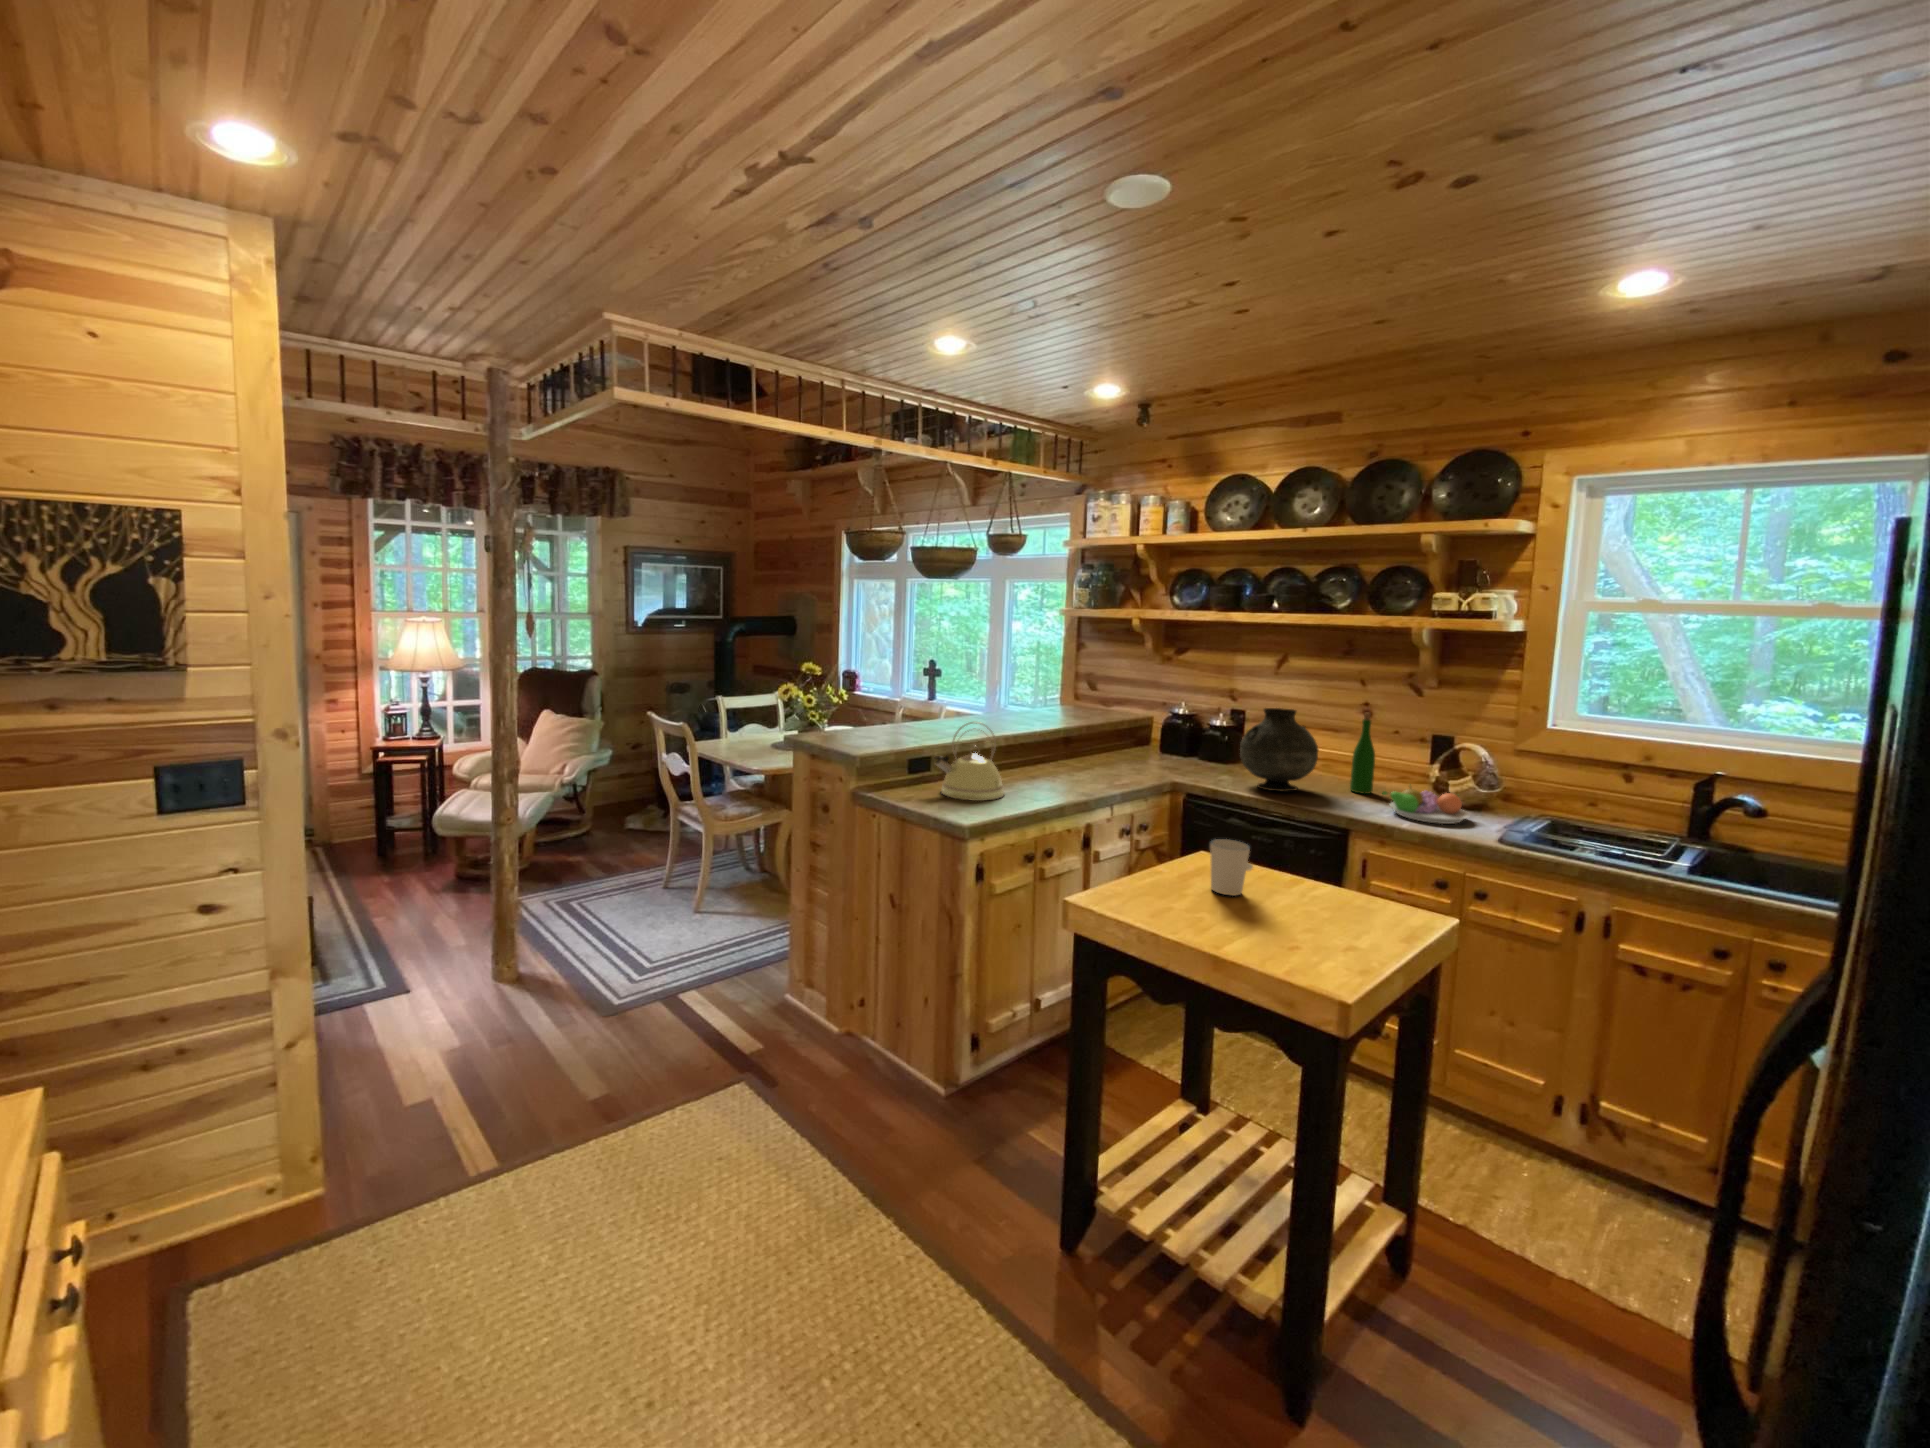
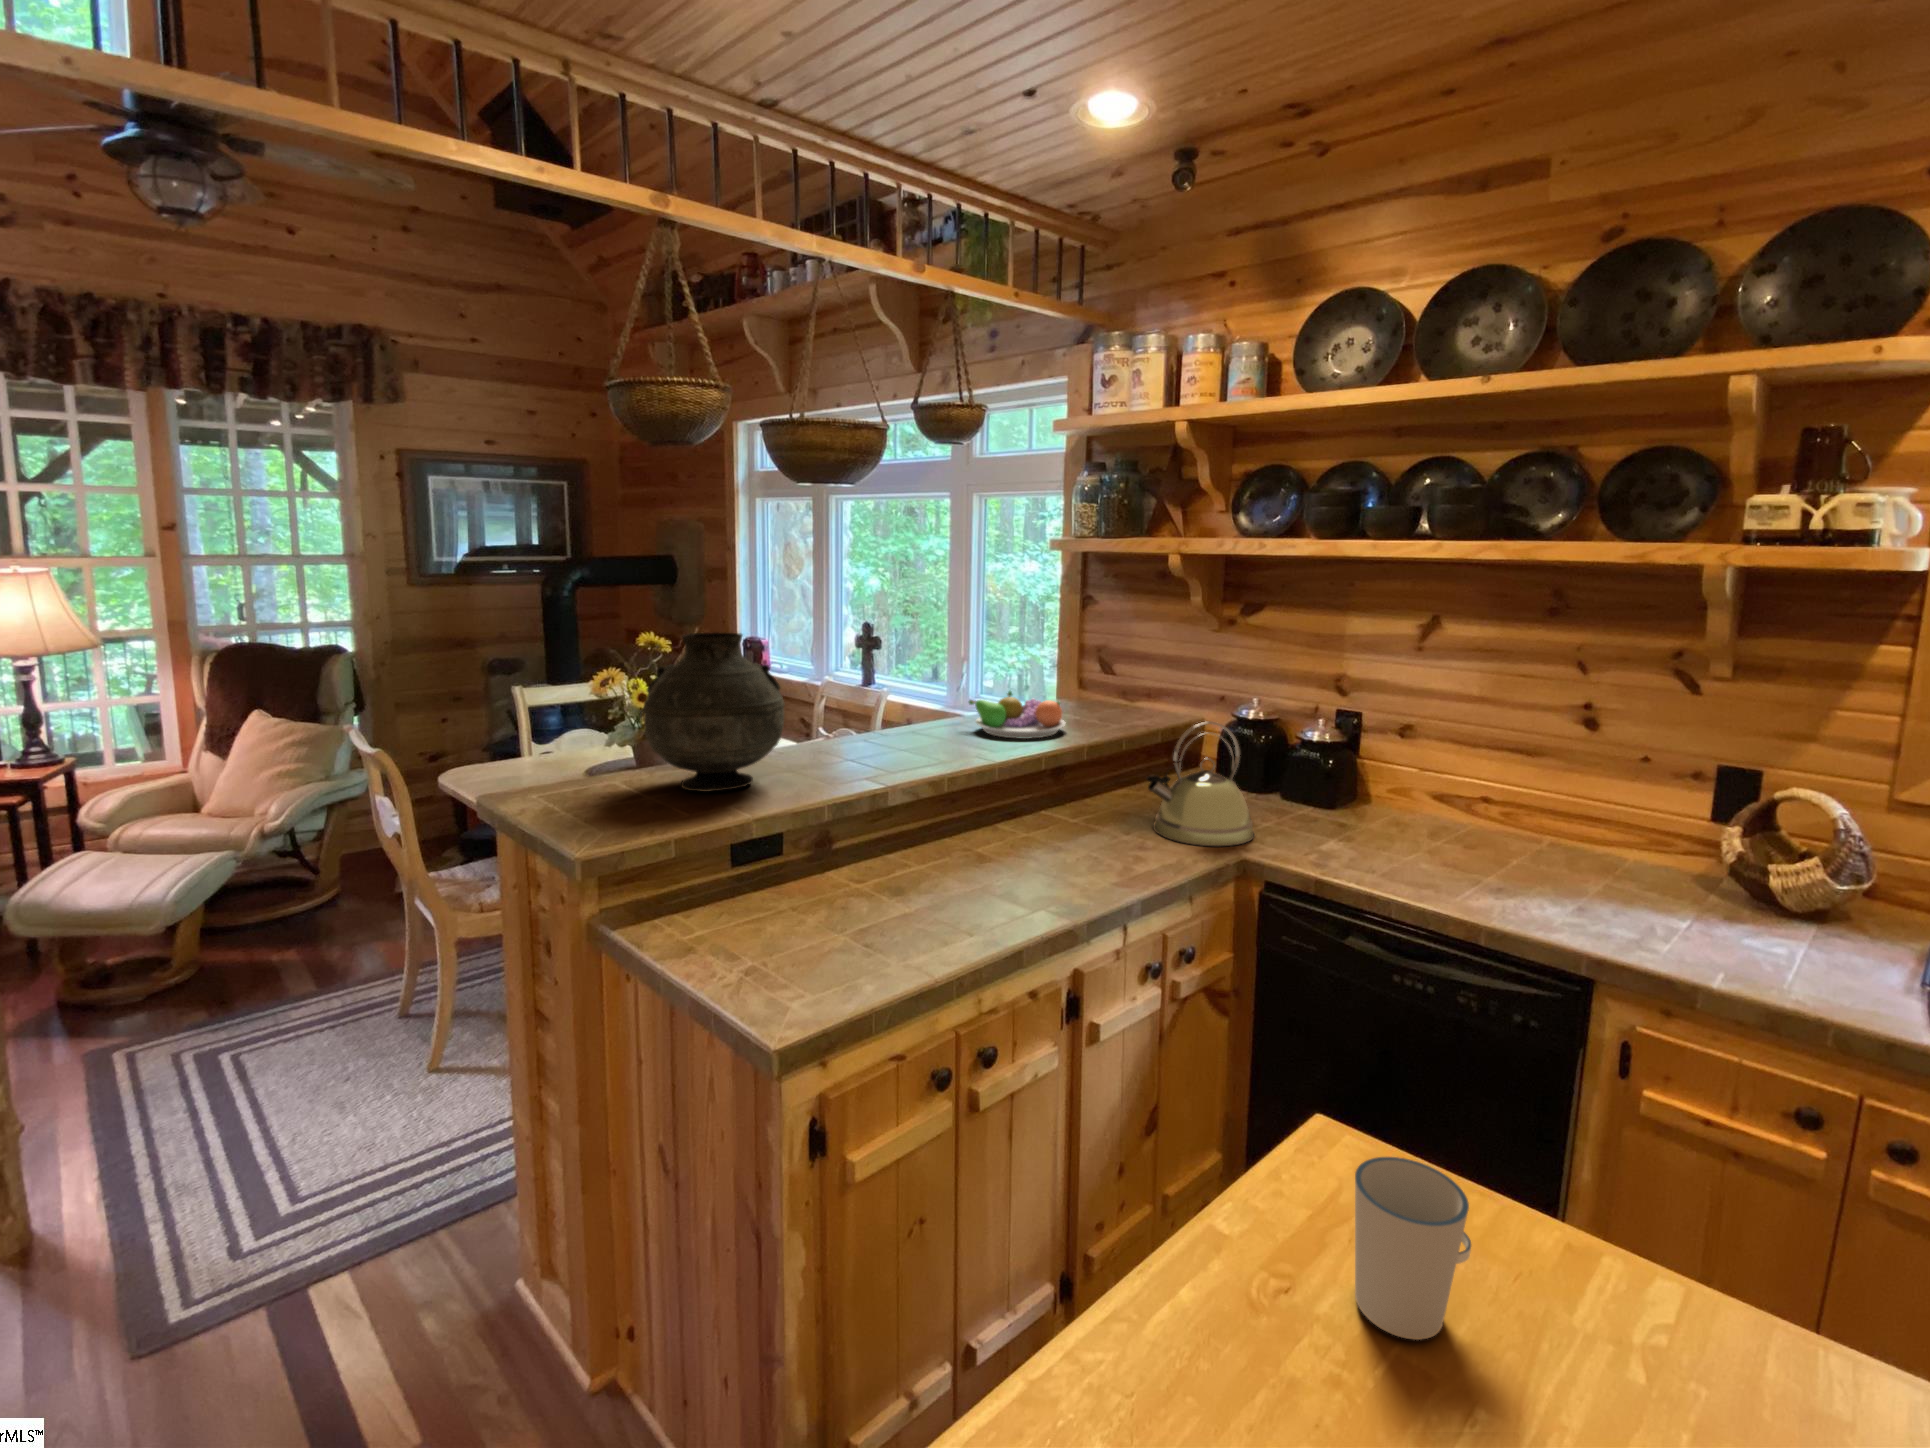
vase: present [1240,708,1318,792] -> present [643,632,785,792]
wine bottle: present [1350,712,1375,794] -> none [1566,726,1616,880]
kettle: present [935,722,1004,801] -> present [1146,721,1254,846]
fruit bowl: present [1382,784,1469,824] -> present [969,691,1065,739]

